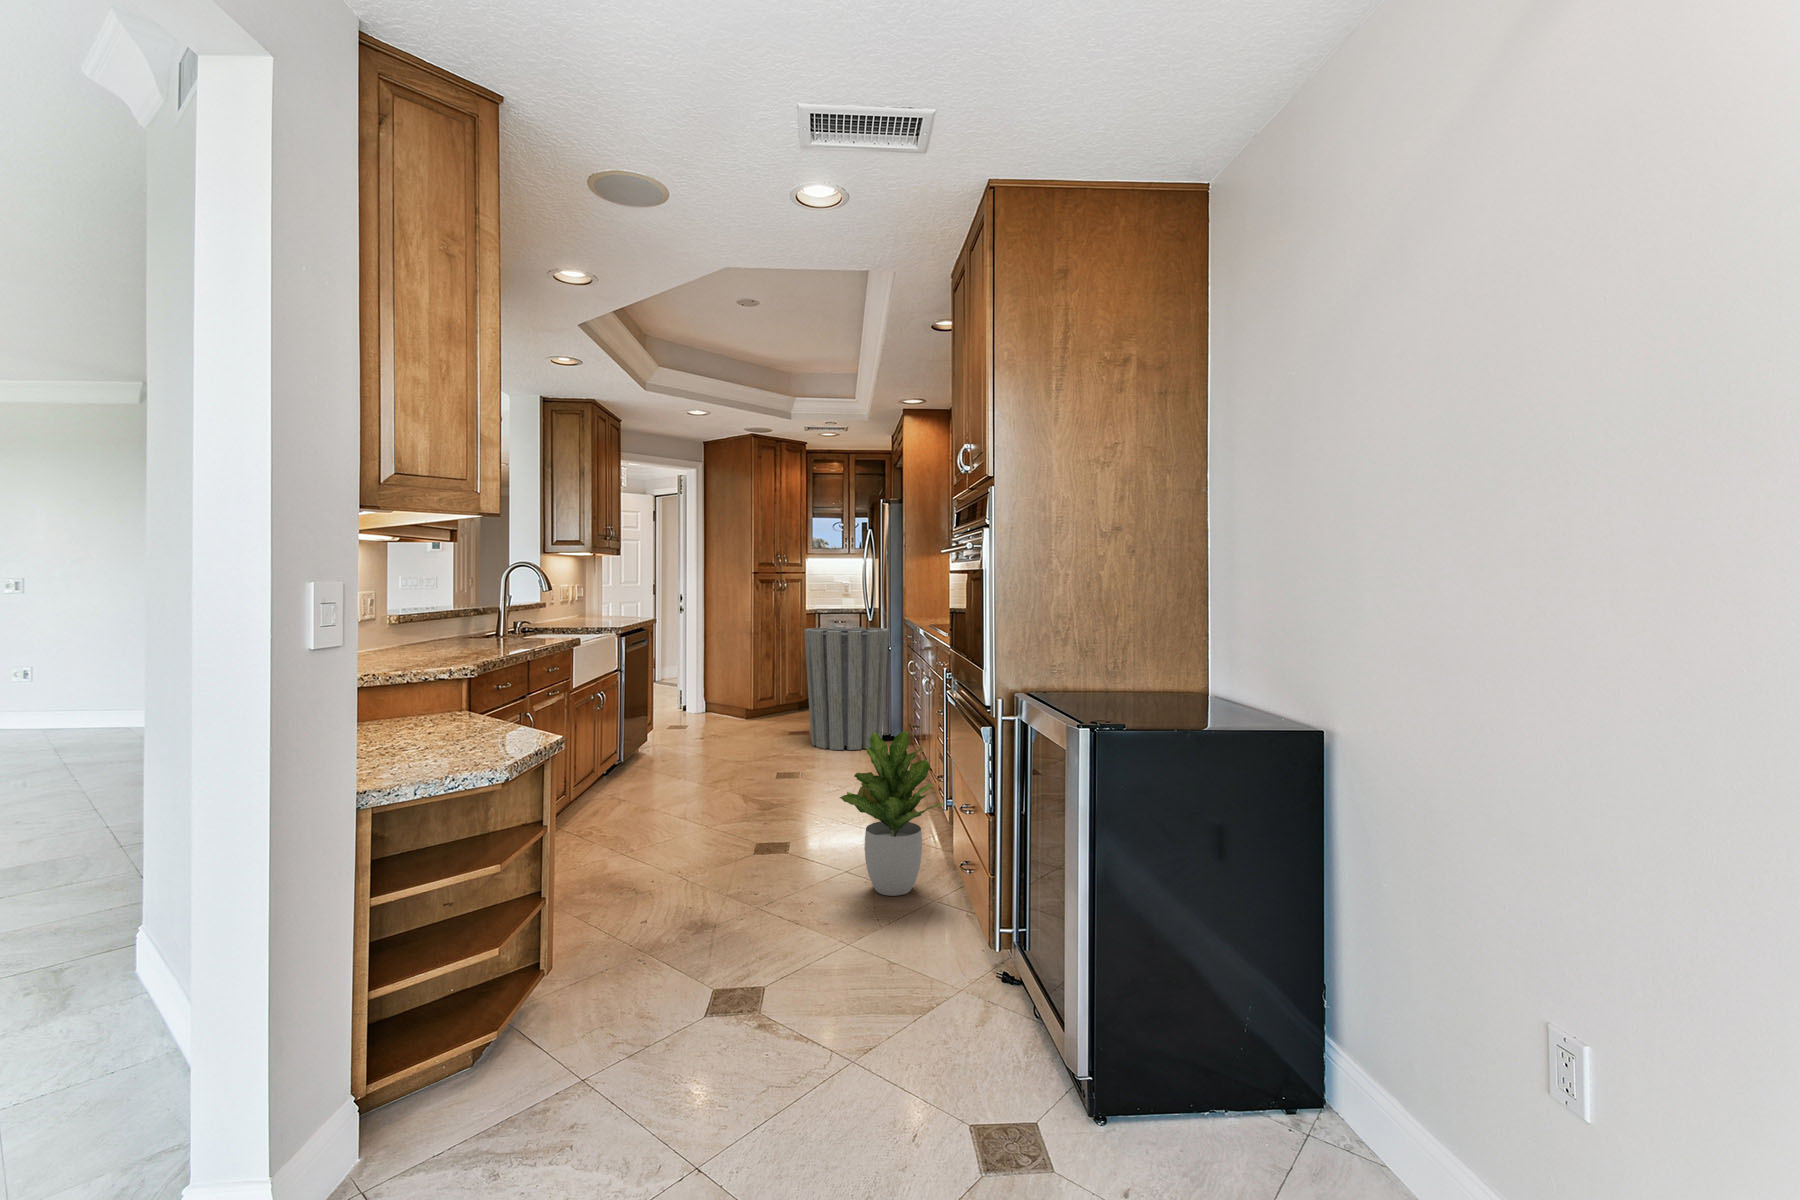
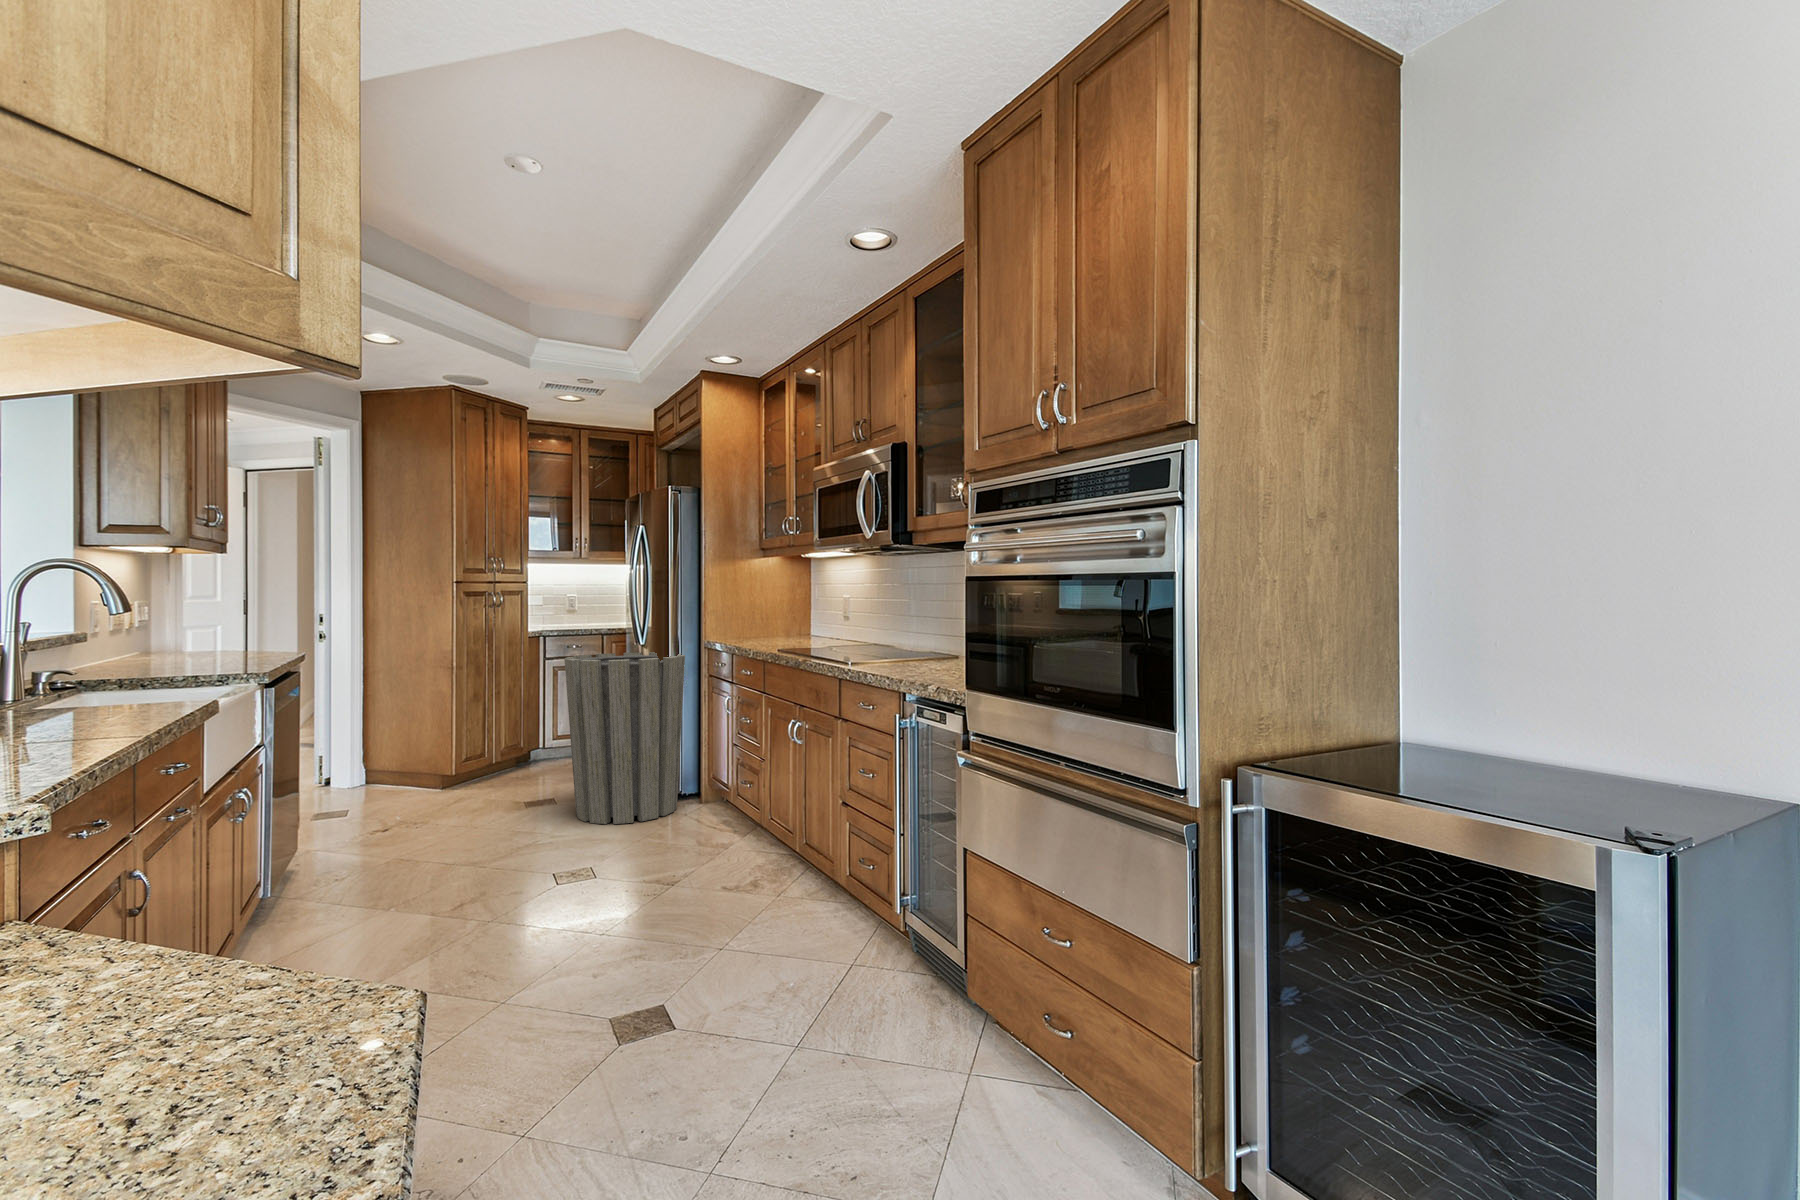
potted plant: present [840,731,944,896] -> none [870,819,1045,1097]

